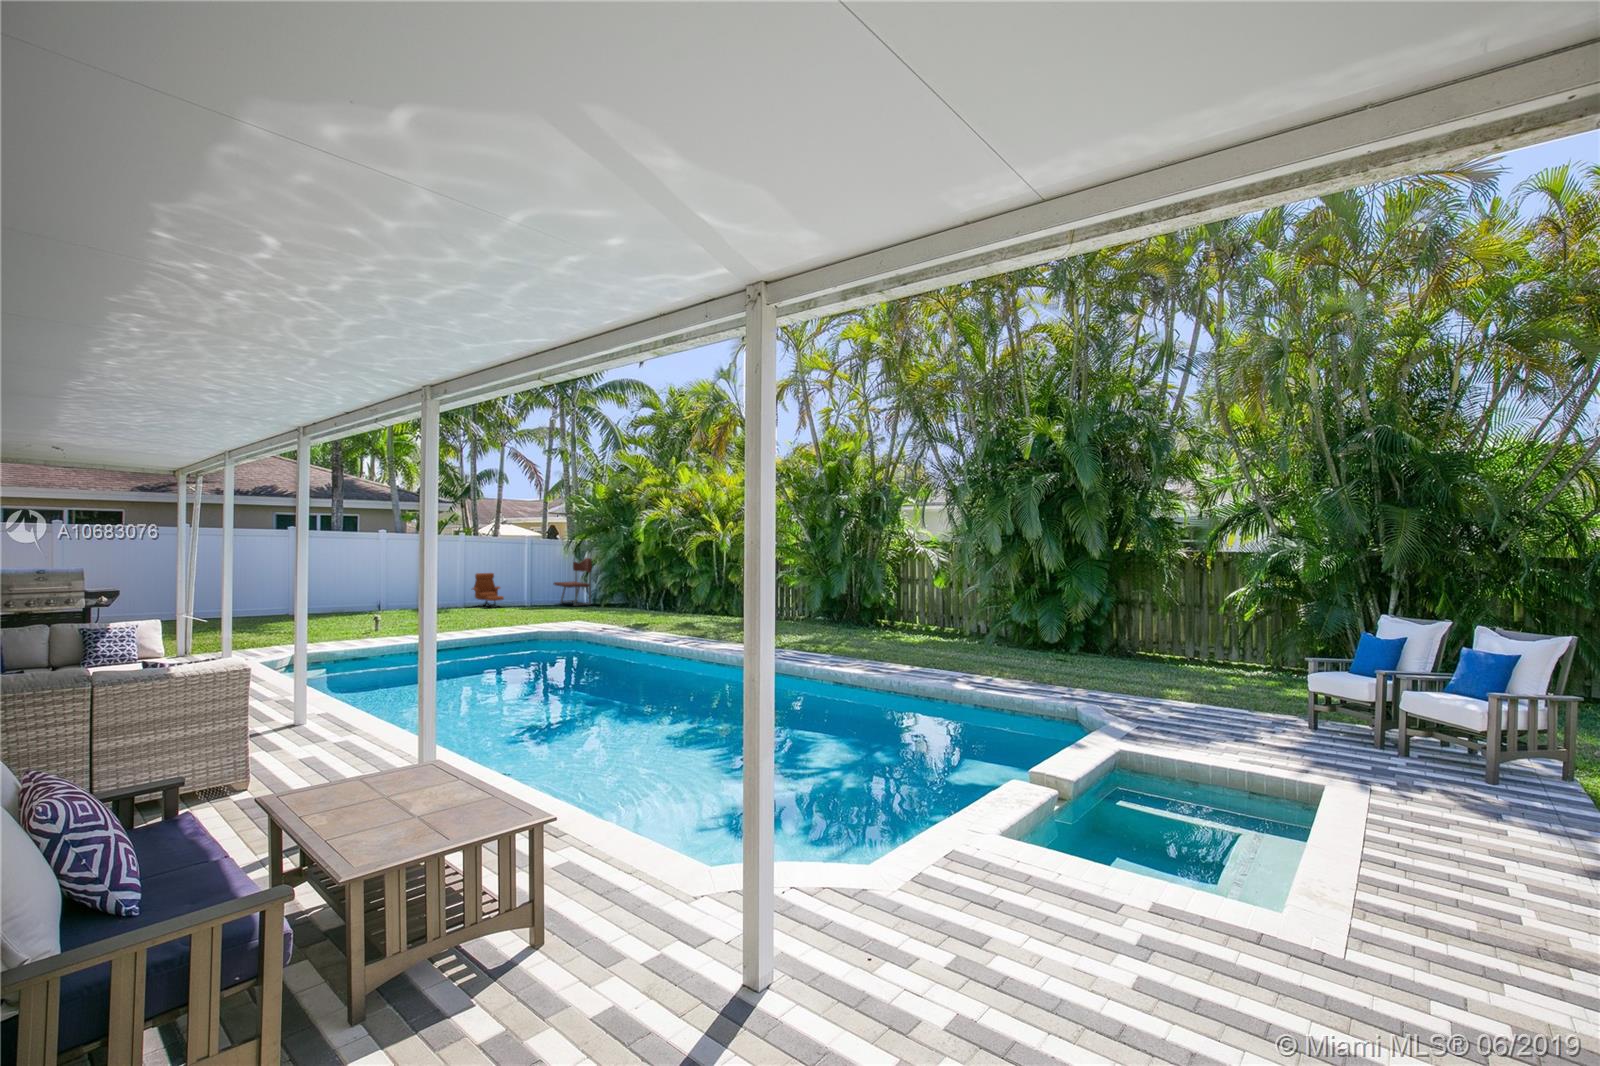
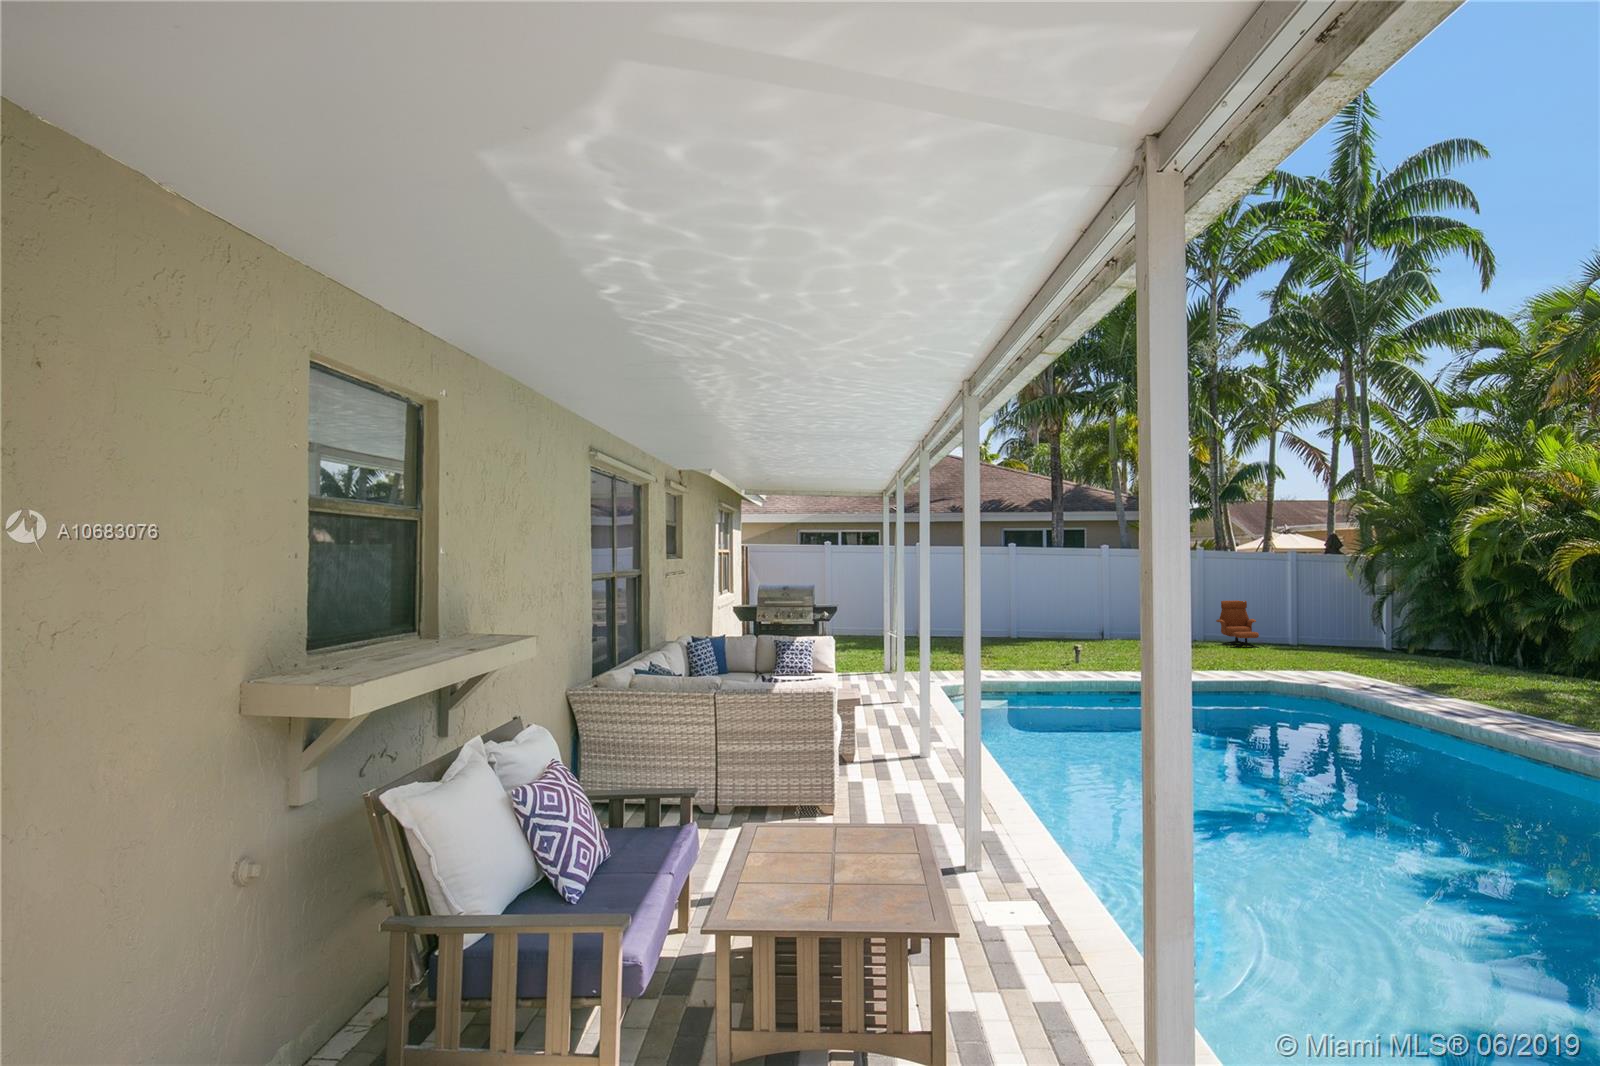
bench: present [553,558,592,606] -> none [1334,581,1394,652]

